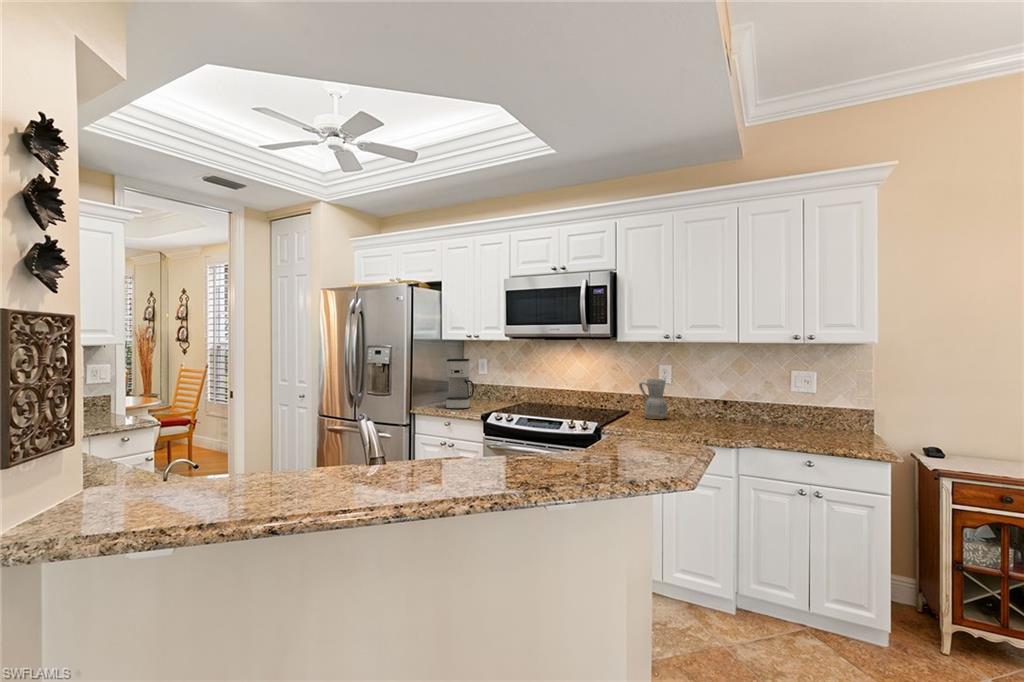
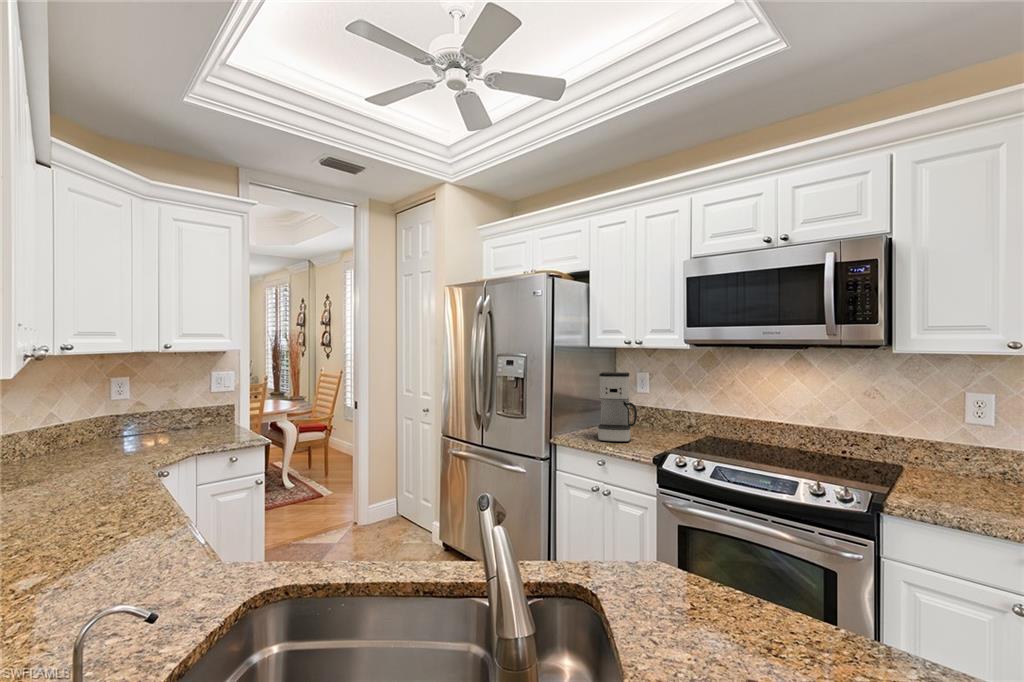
ceramic pitcher: present [639,378,667,419] -> none [927,415,989,486]

